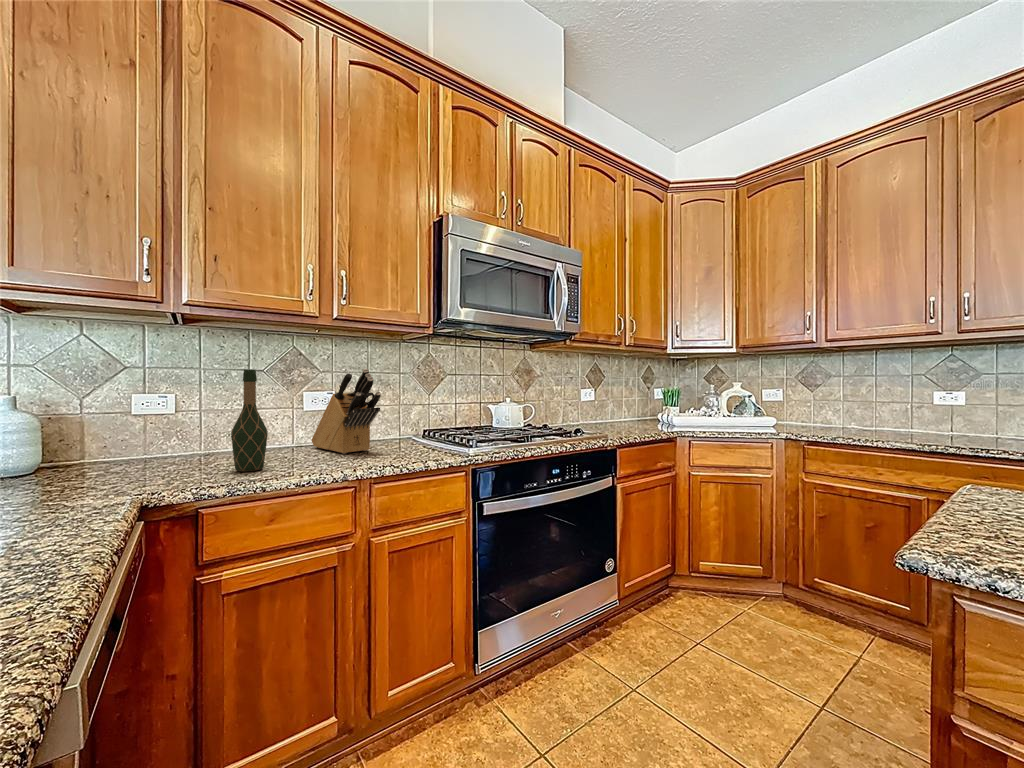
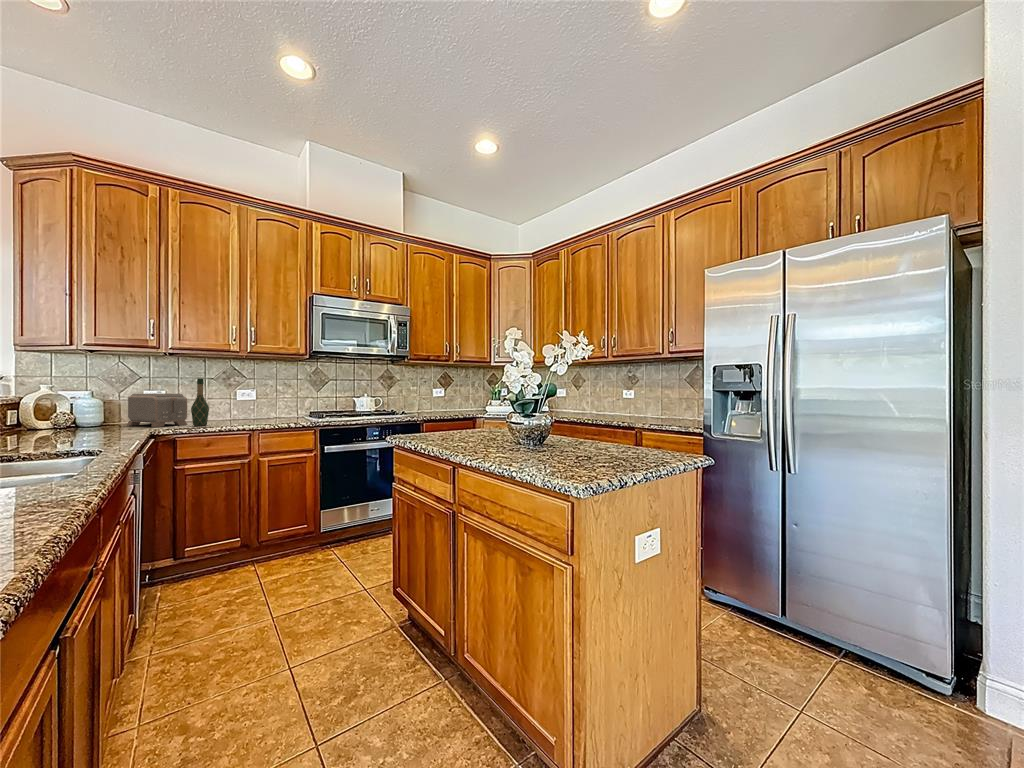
knife block: present [312,369,381,454] -> none [240,377,272,422]
toaster: none [92,399,220,476] -> present [127,393,187,427]

